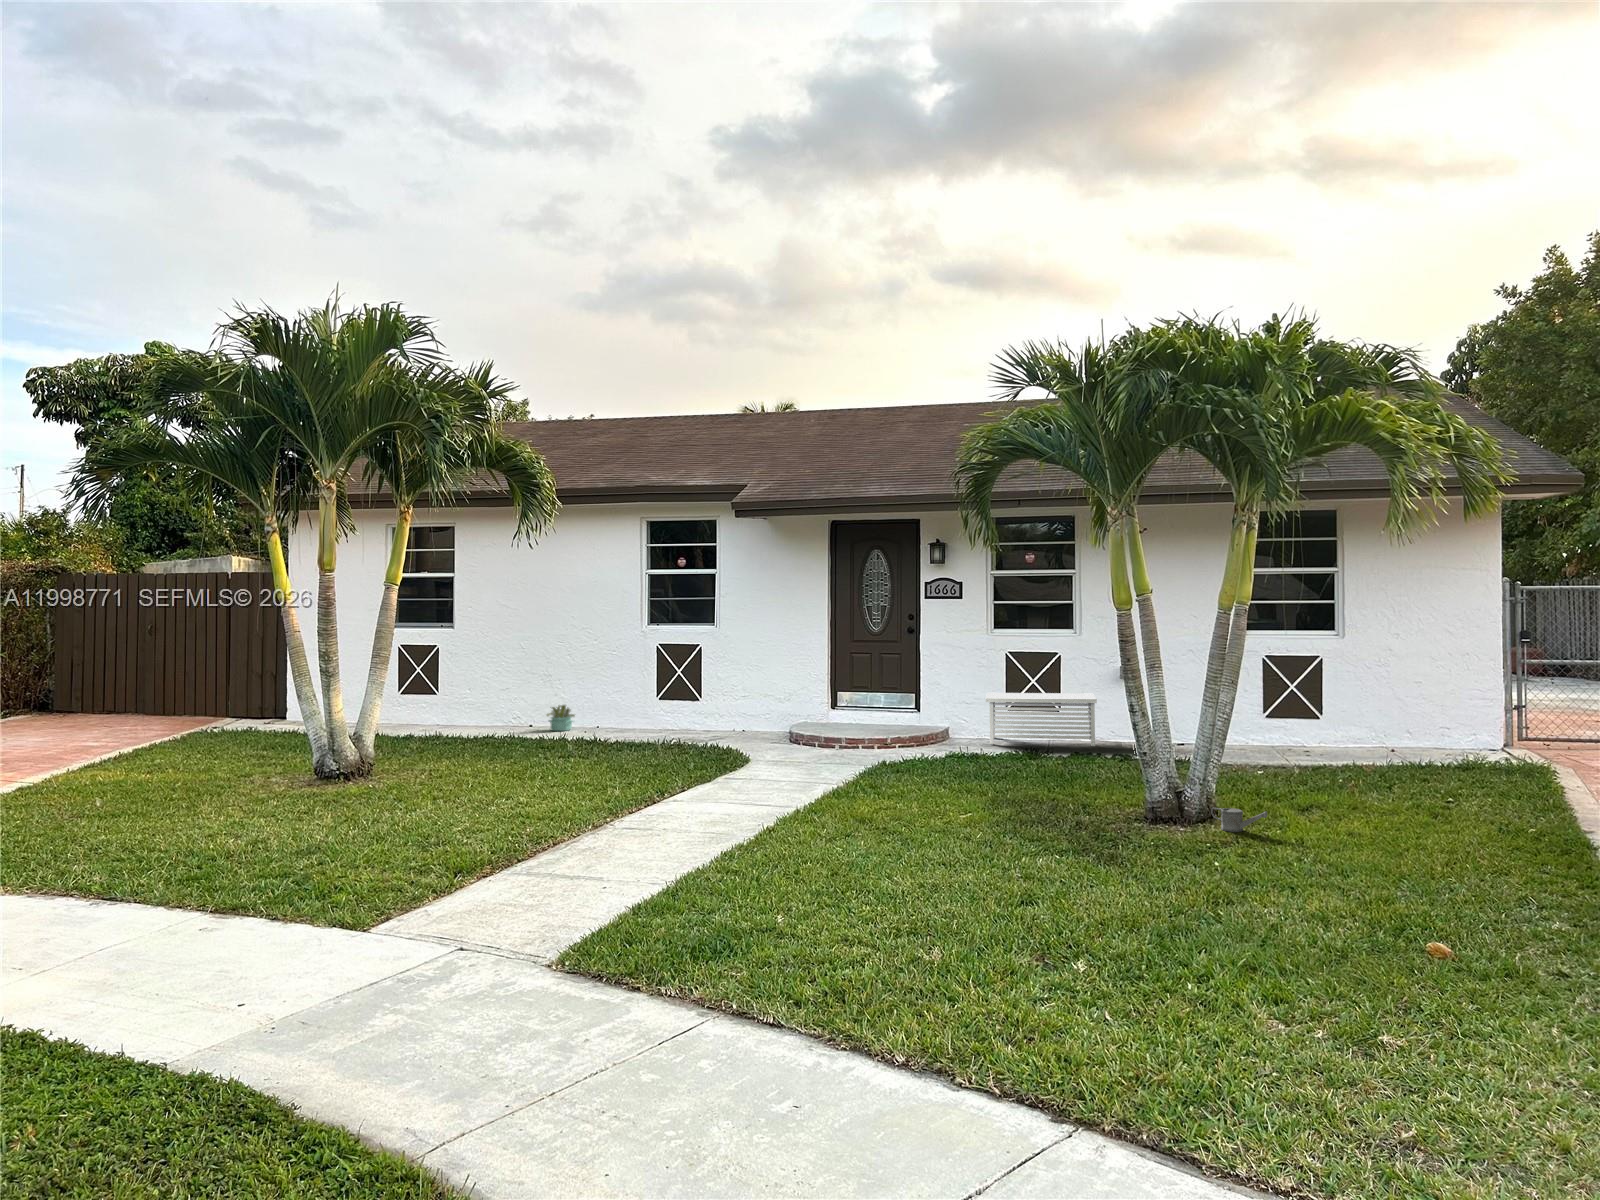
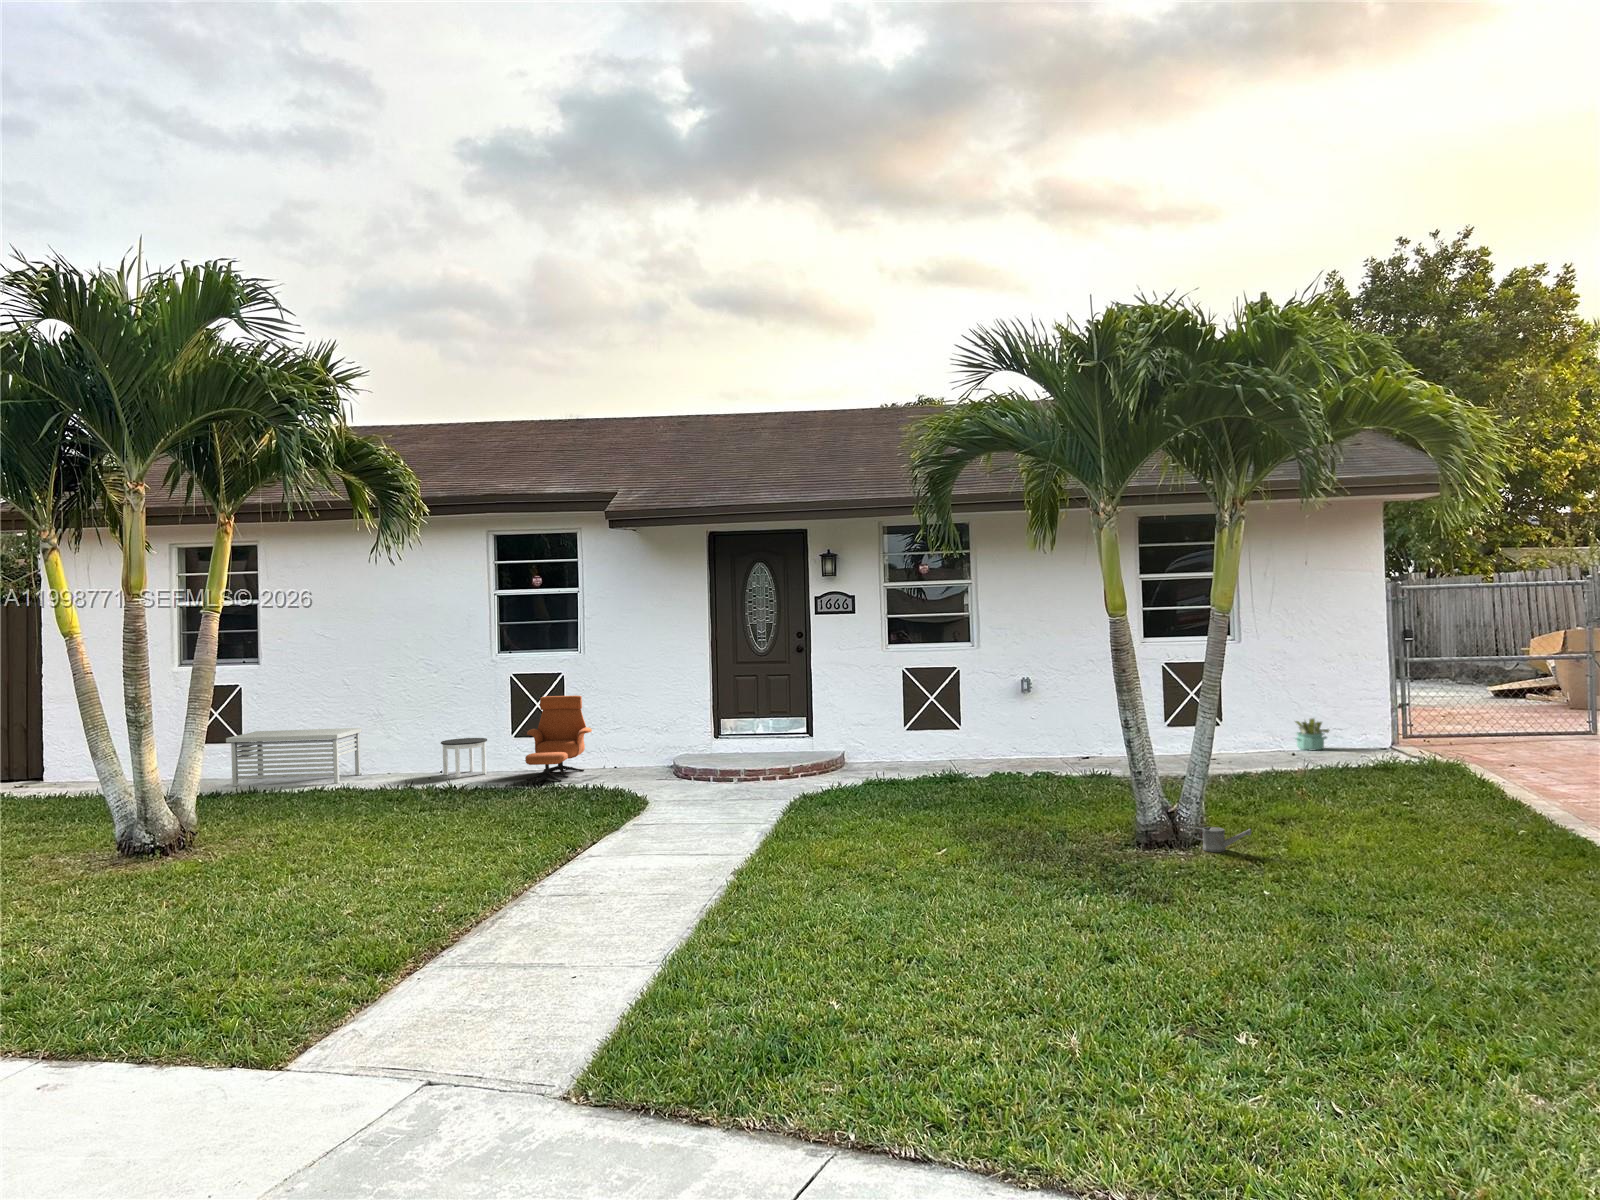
lounge chair: none [659,667,721,742] -> present [525,695,592,783]
storage bench: present [986,693,1097,746] -> present [226,728,362,786]
round table: none [593,701,633,734] -> present [441,738,487,778]
decorative plant: present [546,705,575,731] -> present [1295,718,1330,750]

